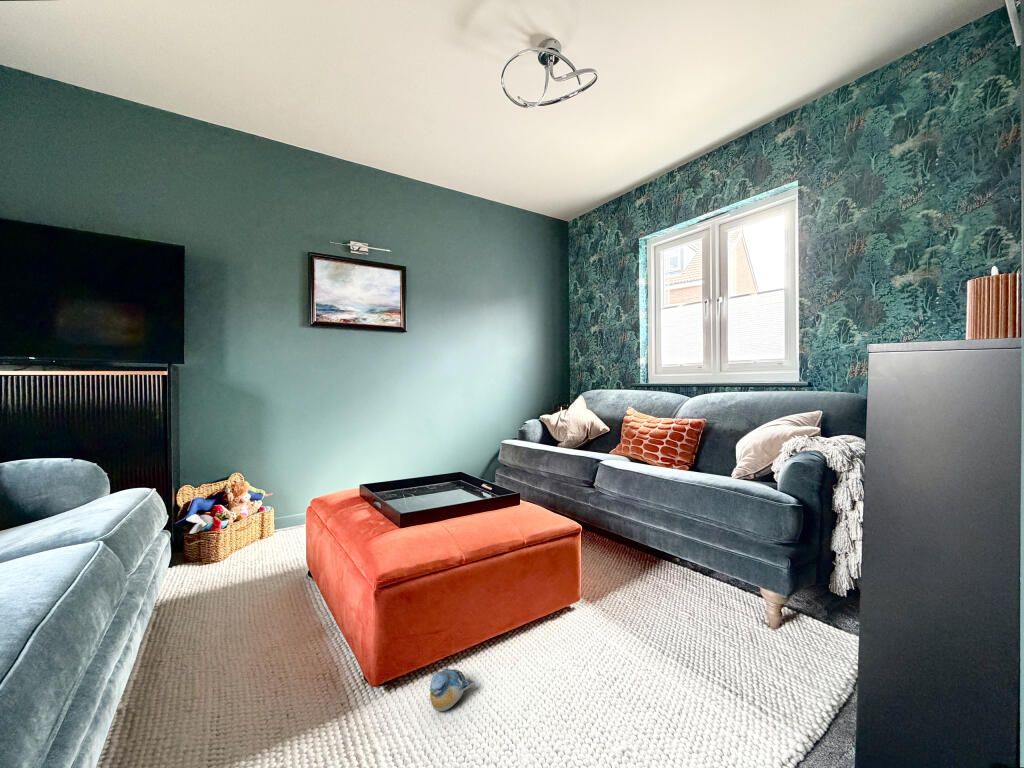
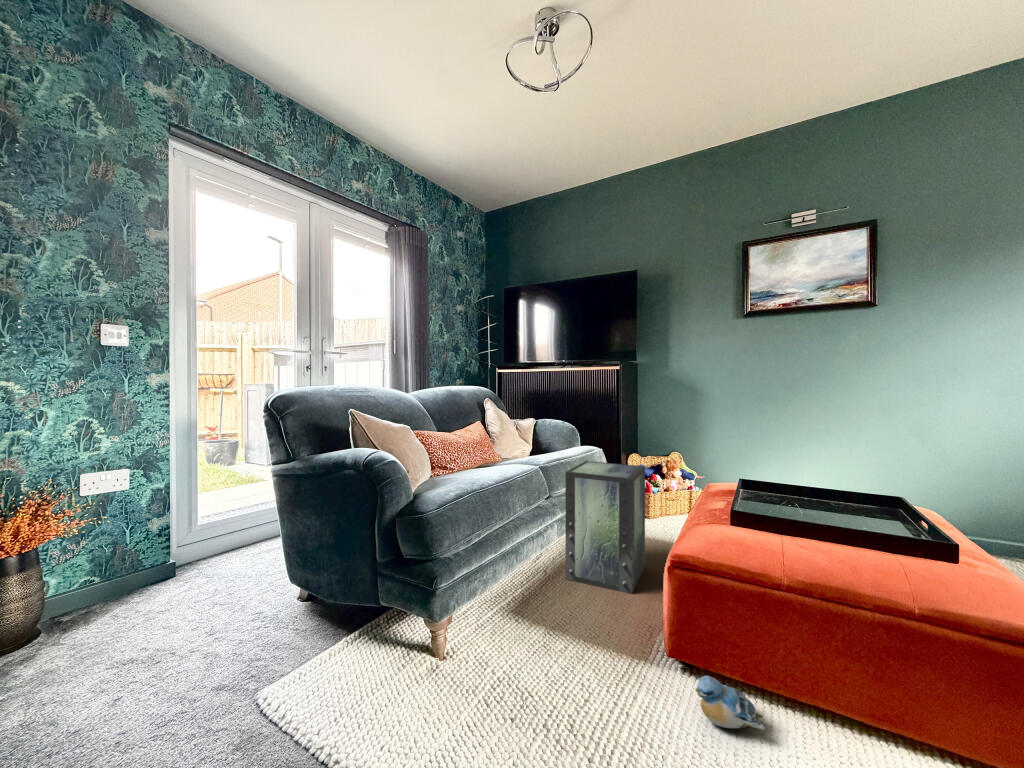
storage box: none [167,500,278,697] -> present [565,461,645,594]

